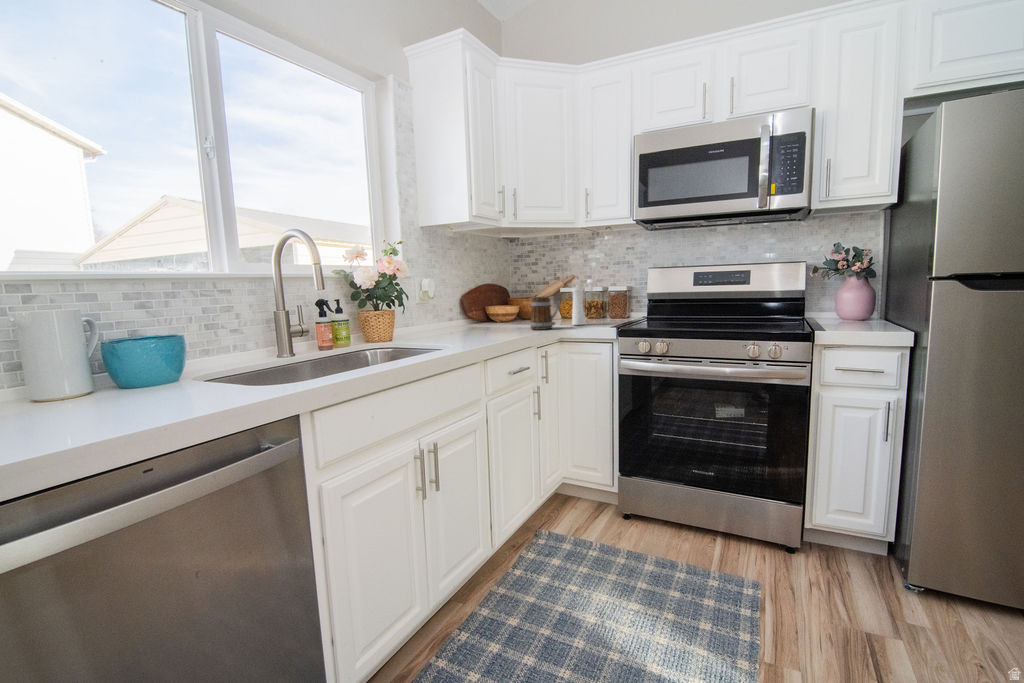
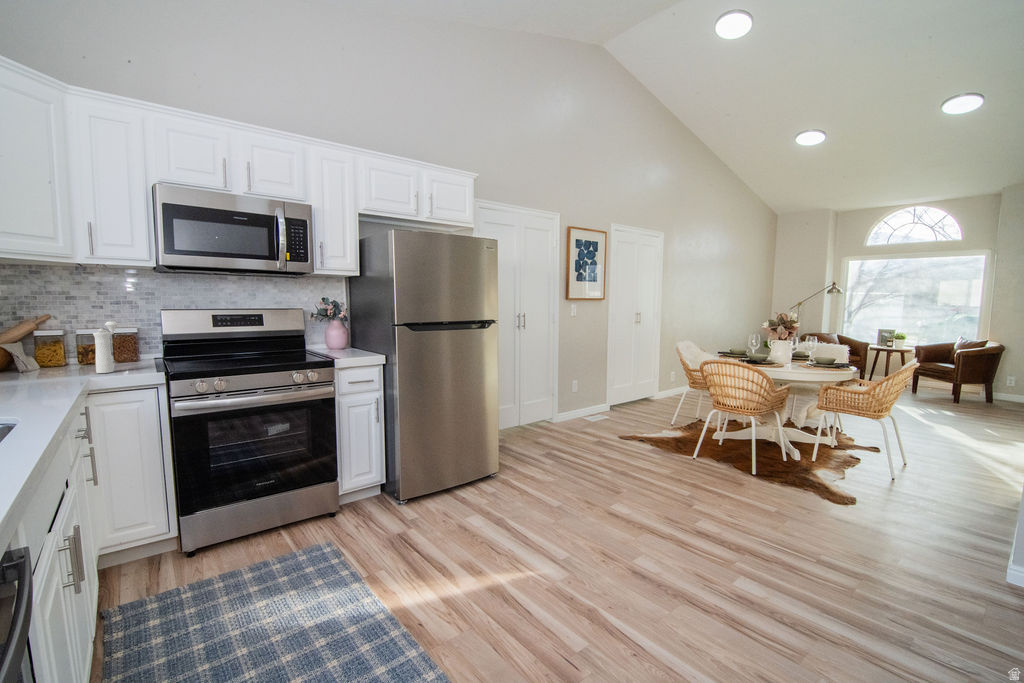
mug: present [530,296,558,330] -> none [47,343,83,384]

